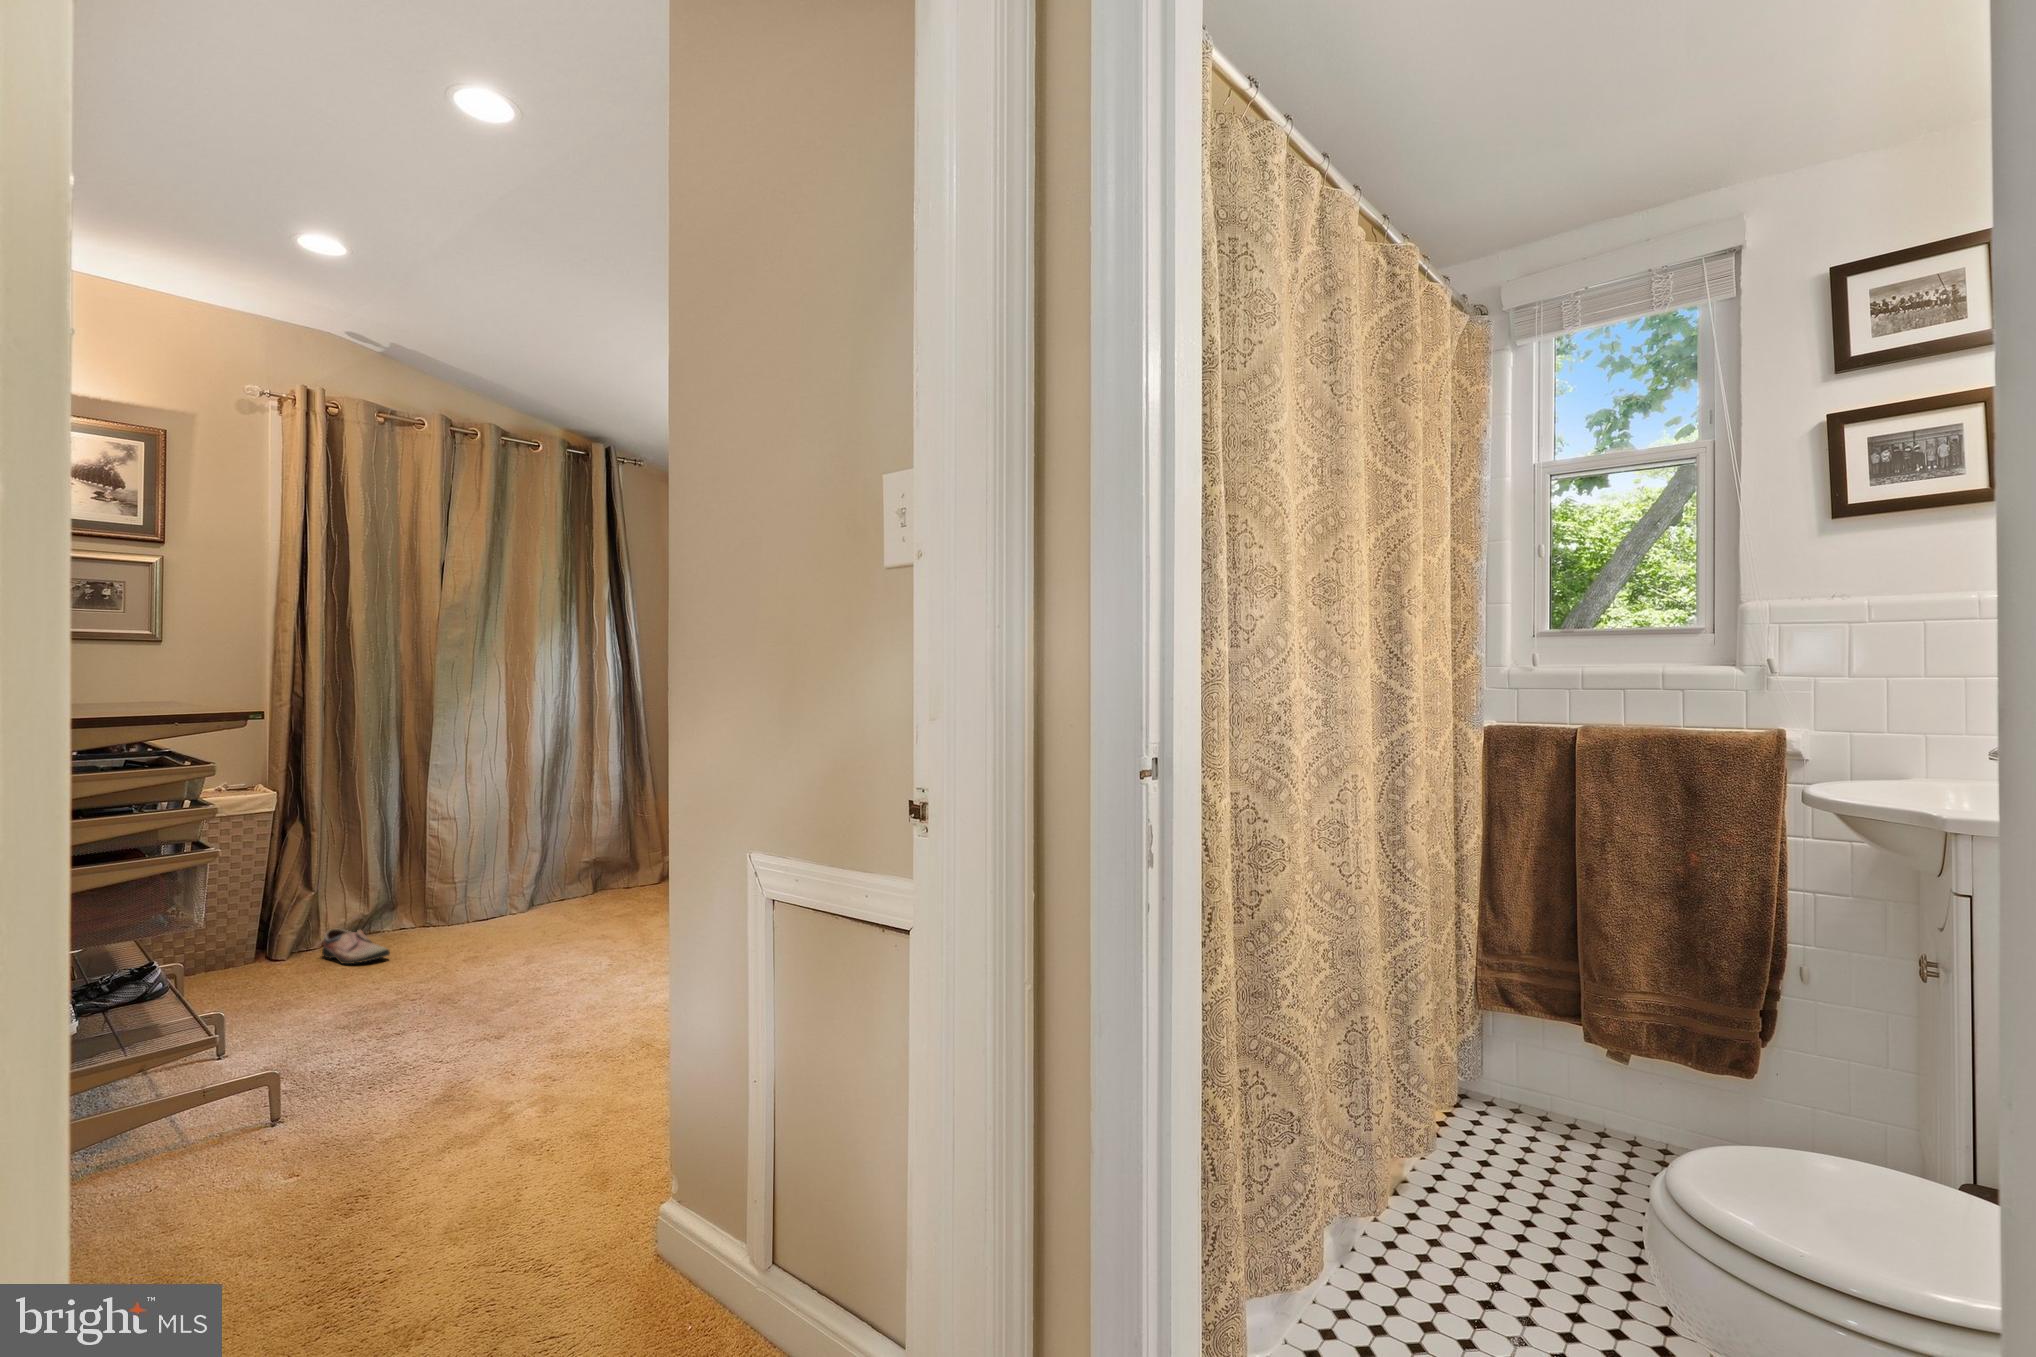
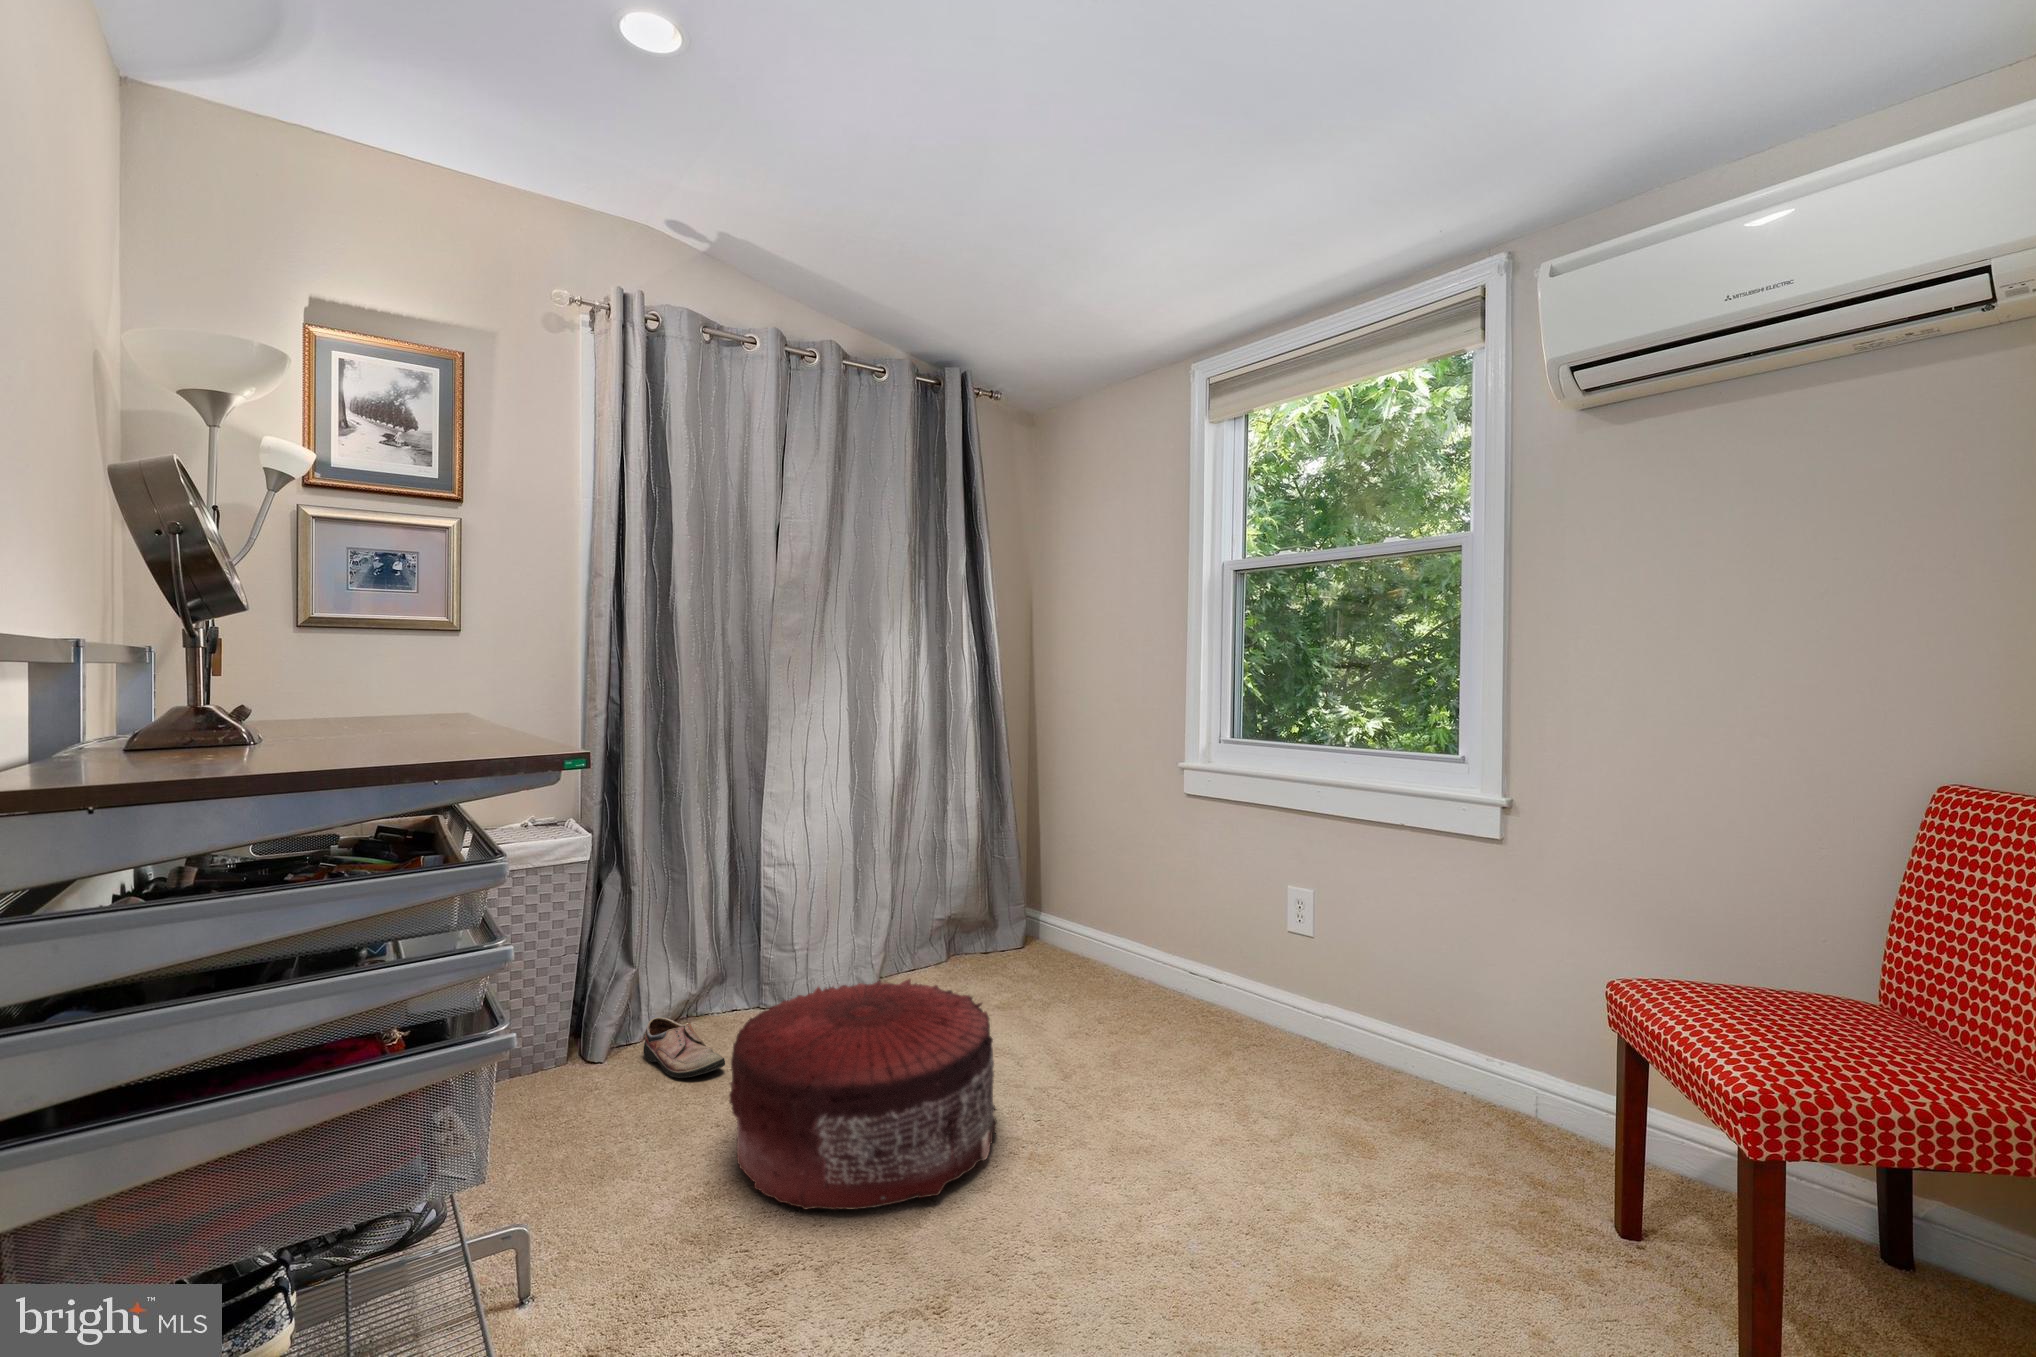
pouf: none [386,882,590,1007] -> present [729,979,997,1210]

